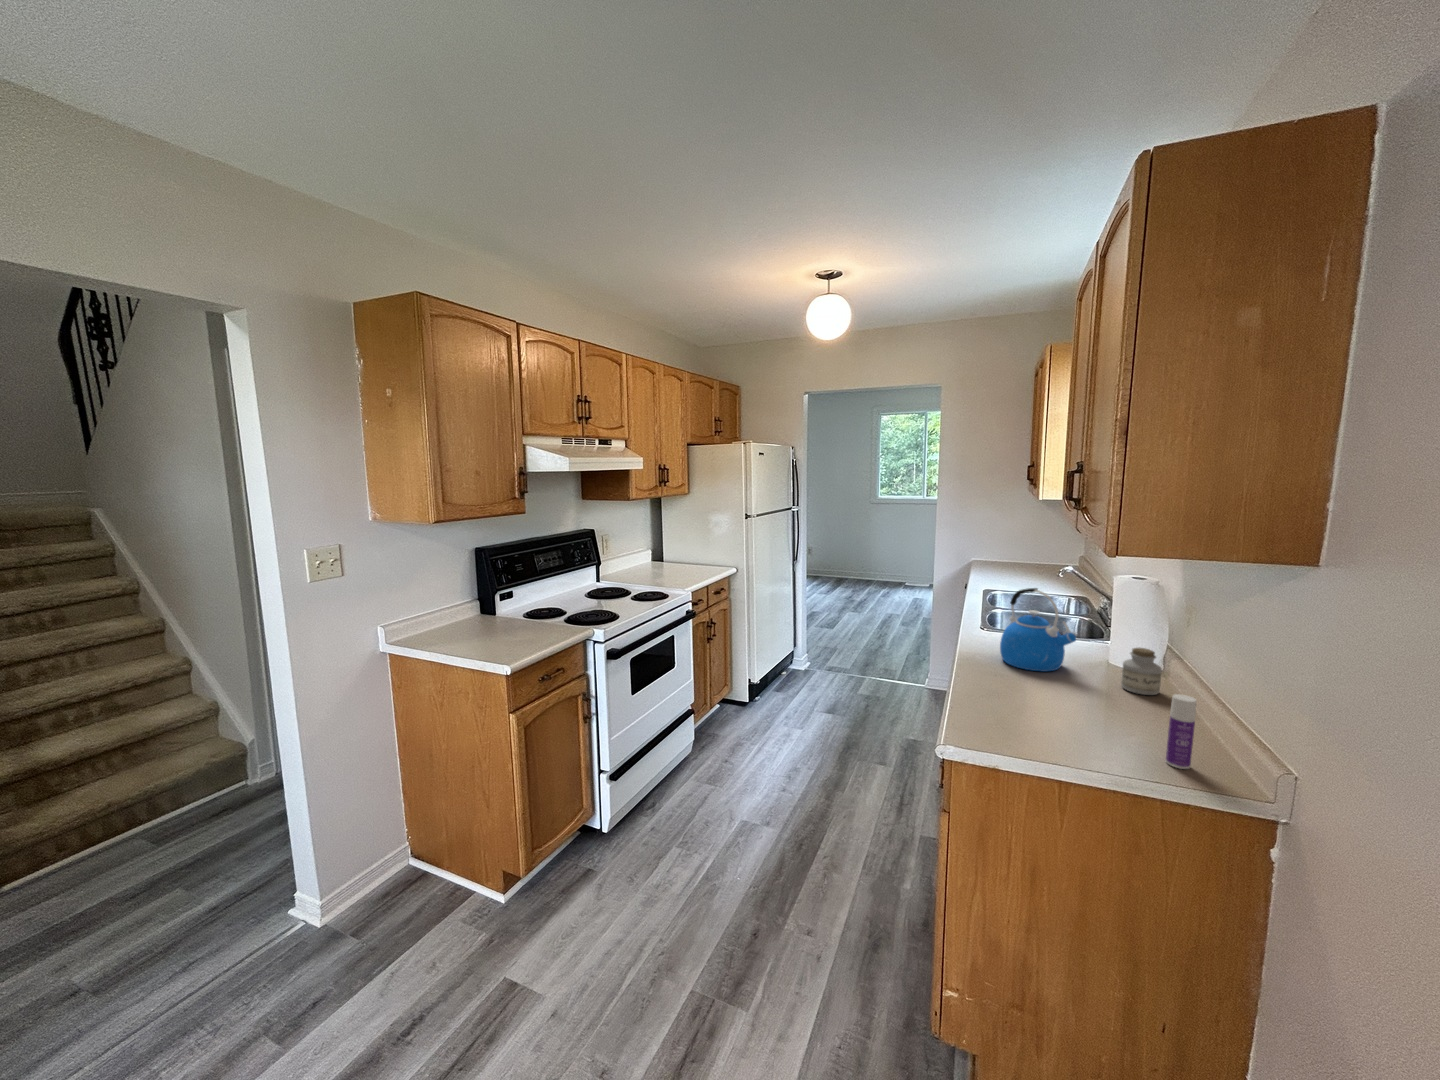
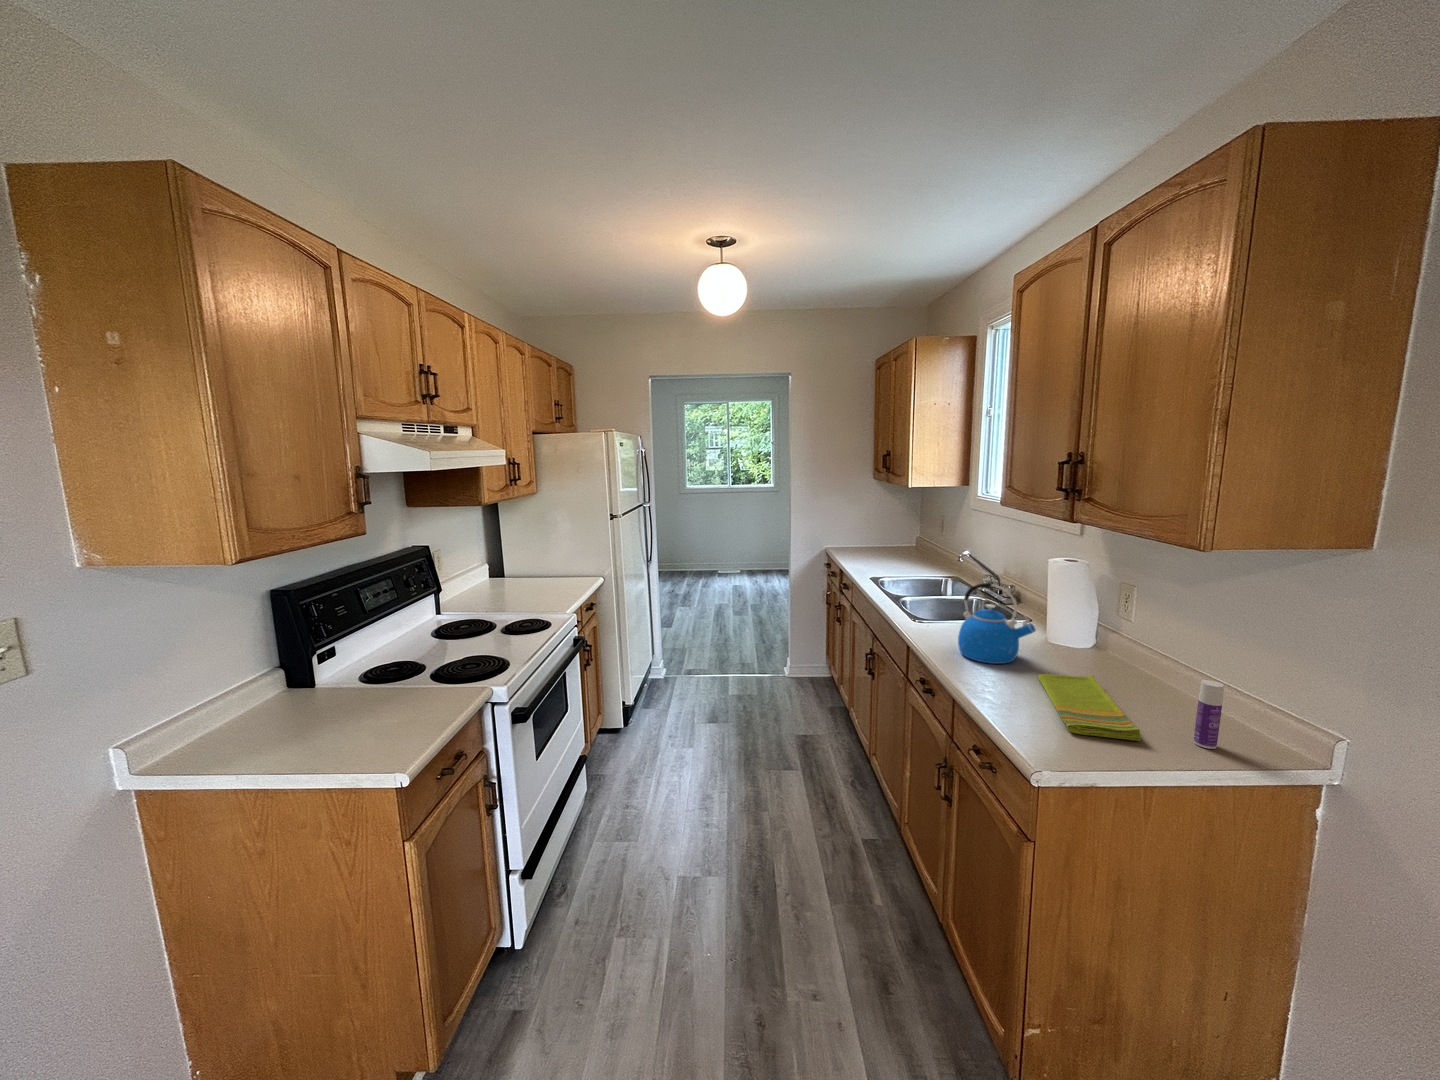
jar: present [1121,648,1162,695] -> none [1075,631,1111,674]
dish towel: none [1027,683,1122,747] -> present [1038,674,1141,741]

